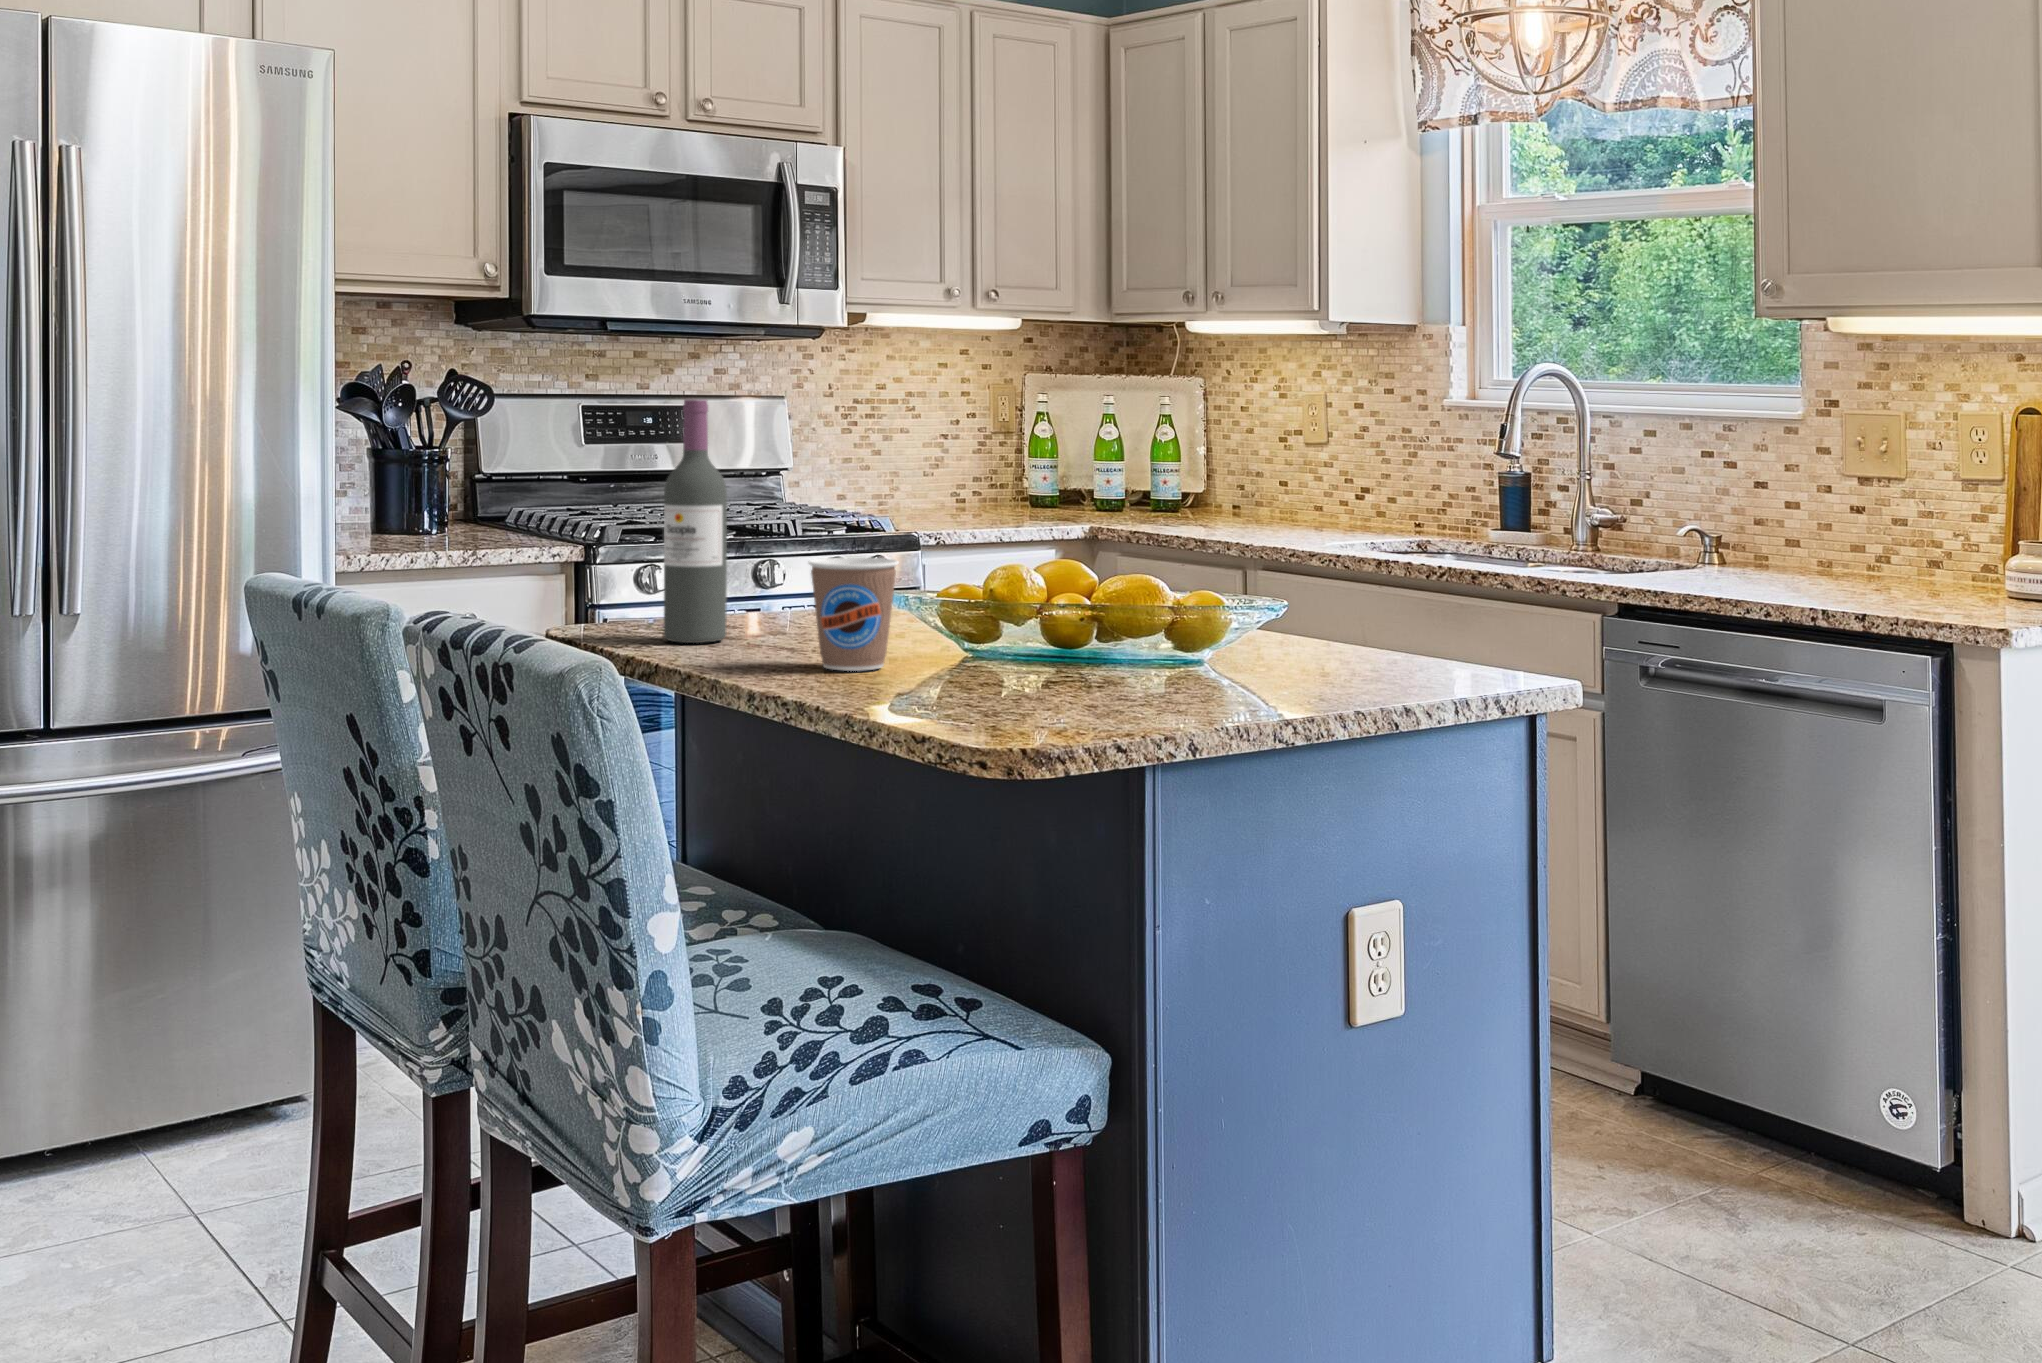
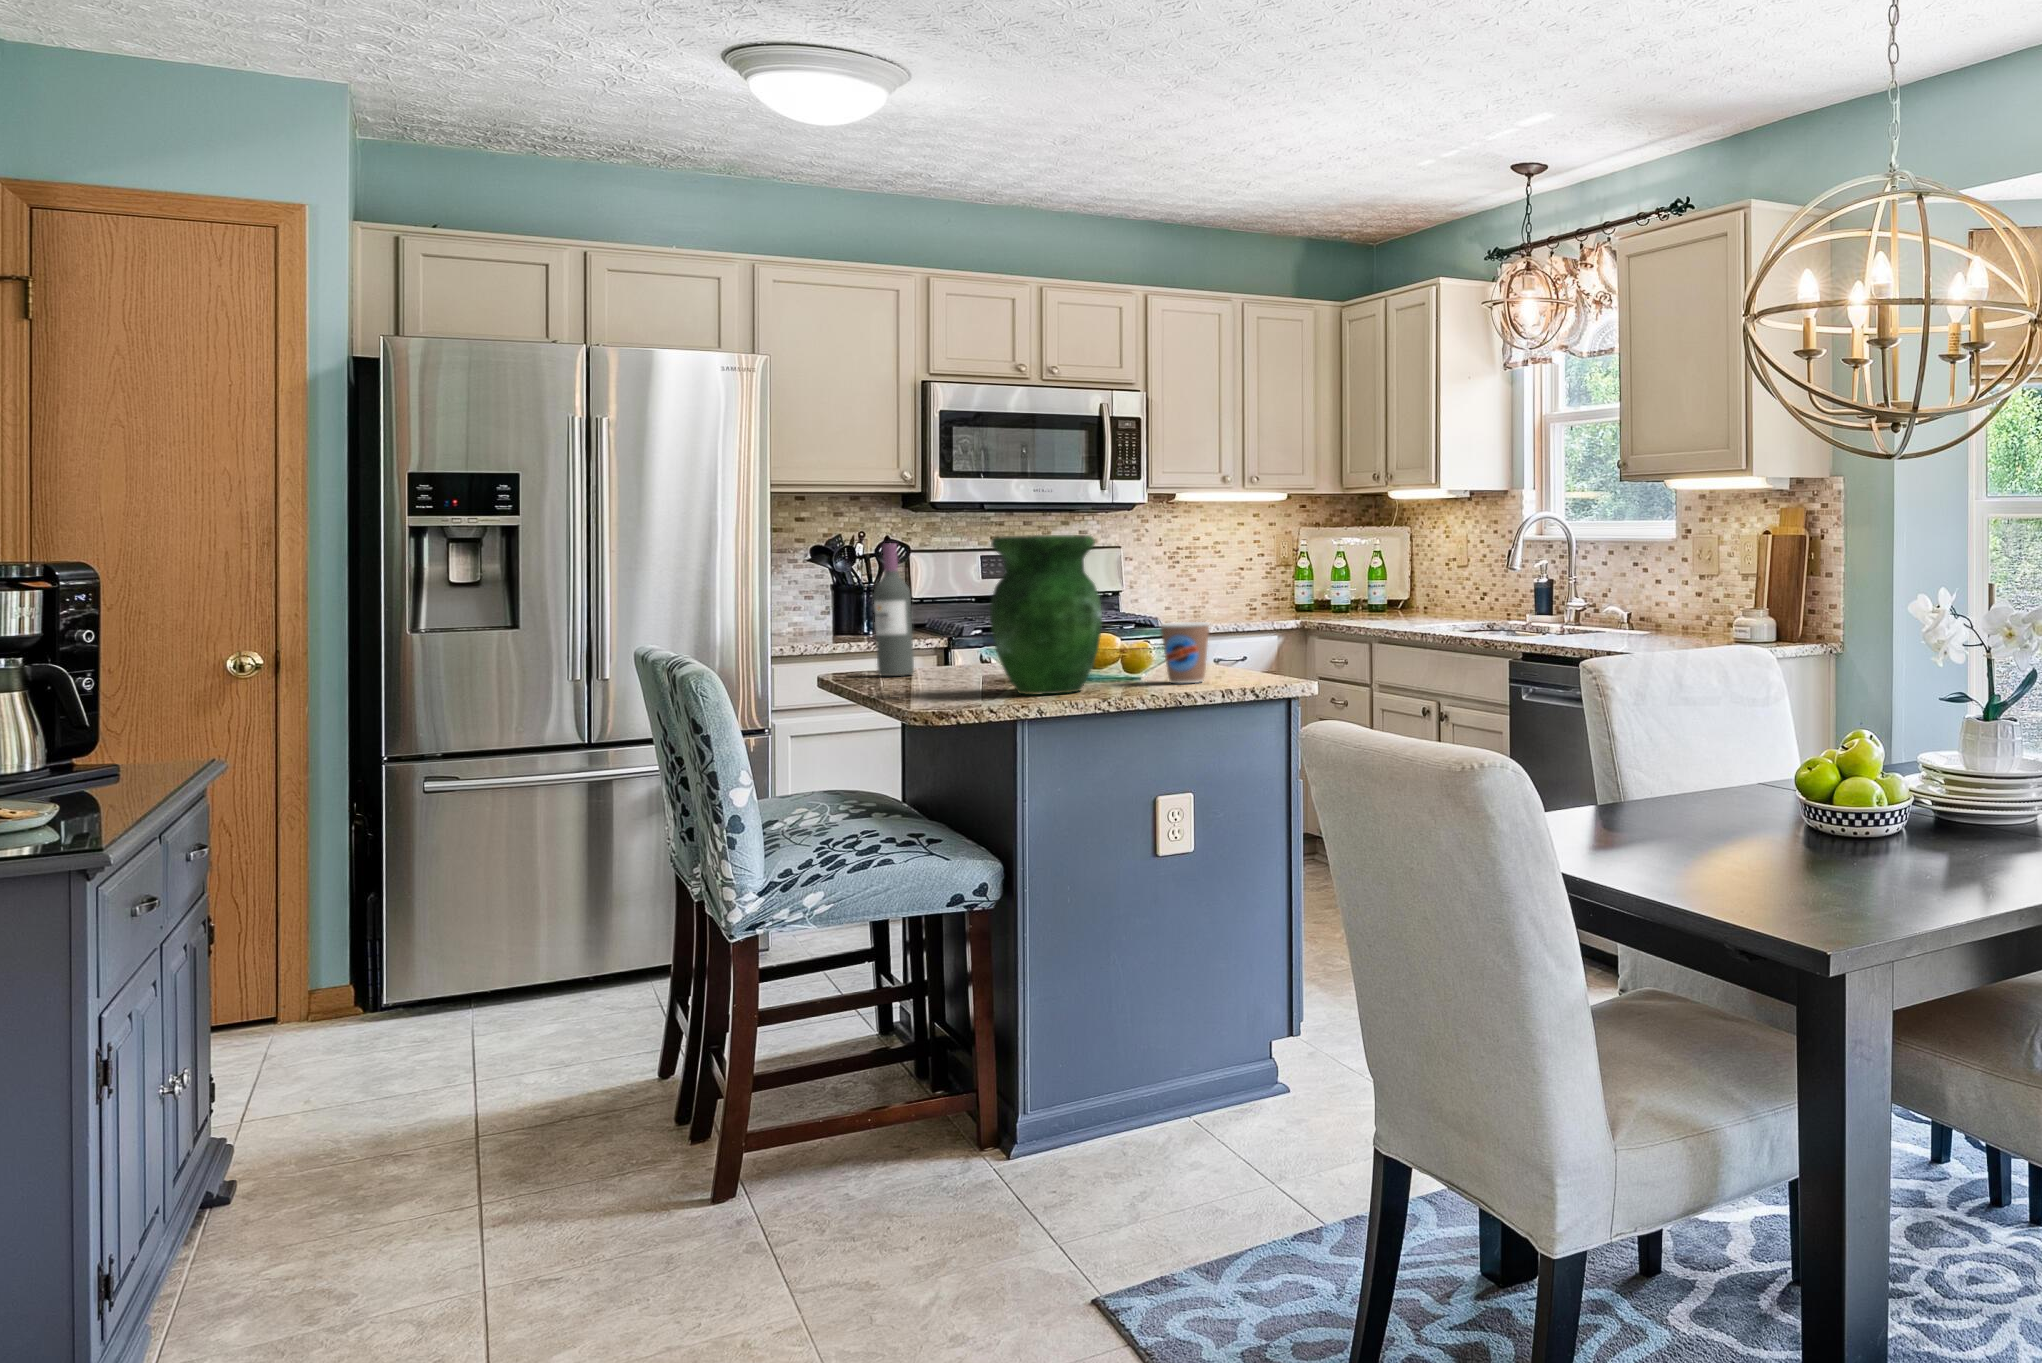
vase: none [1044,405,1250,711] -> present [990,535,1102,695]
coffee cup: present [809,557,899,671] -> present [1160,622,1209,683]

